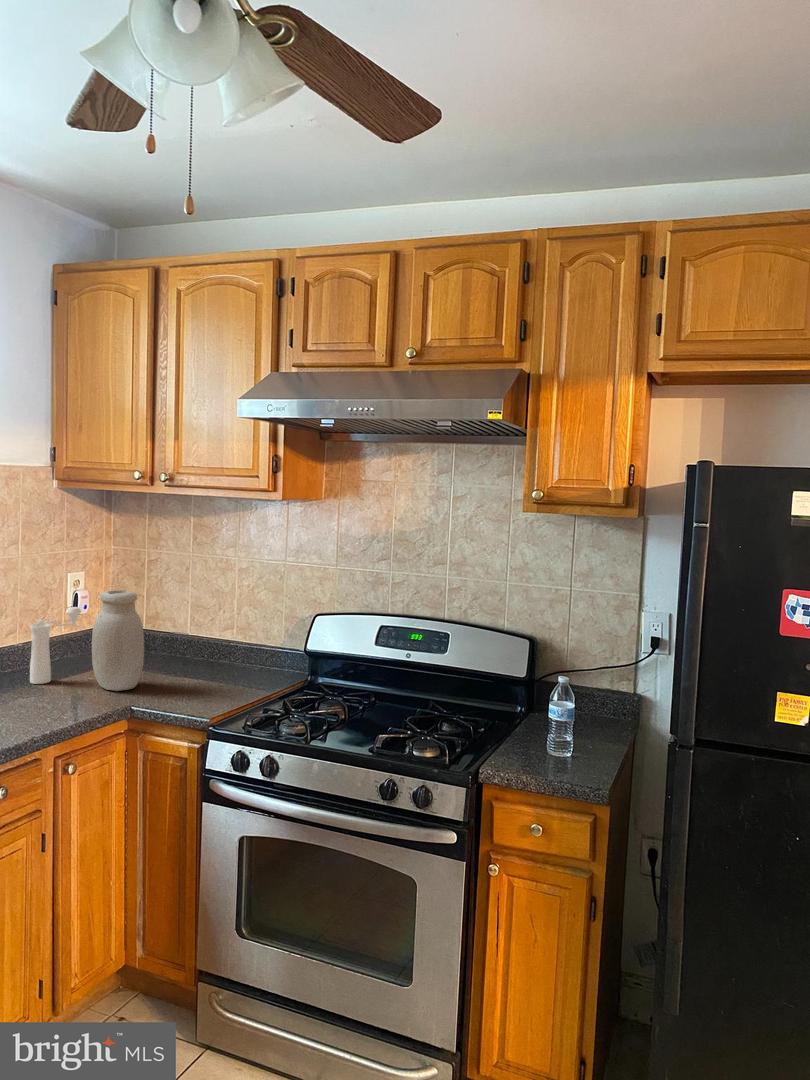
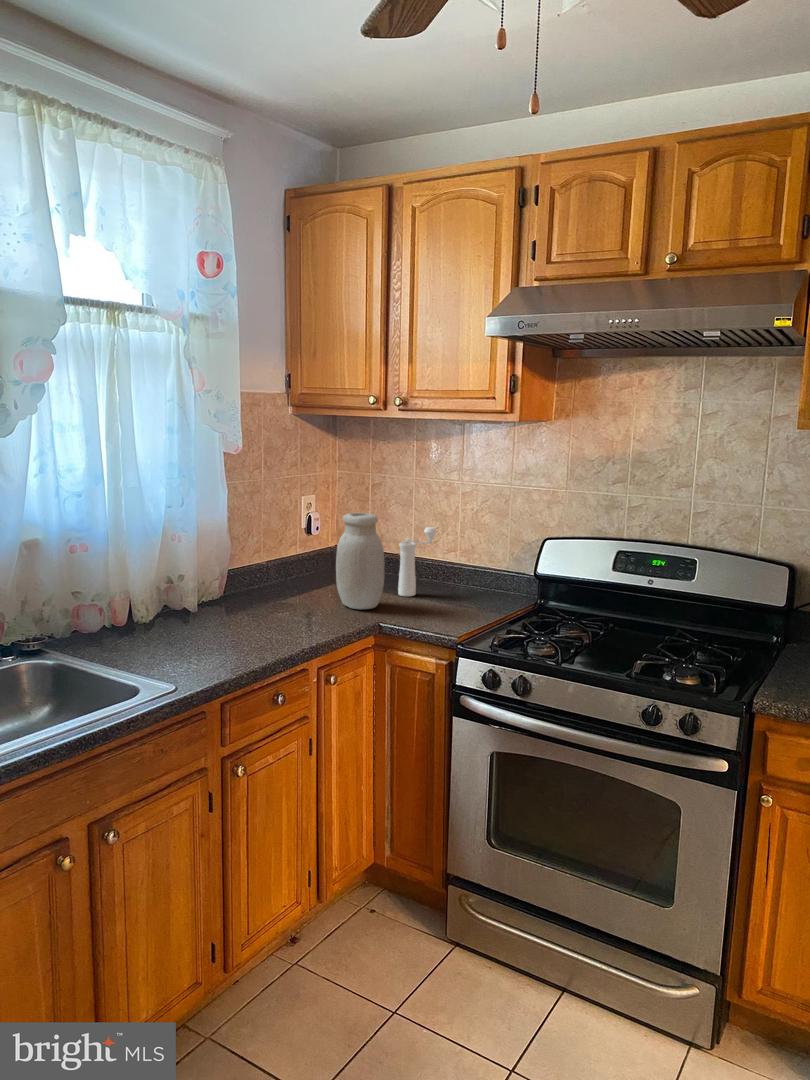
pepper mill: present [30,607,81,684] -> present [398,527,437,596]

